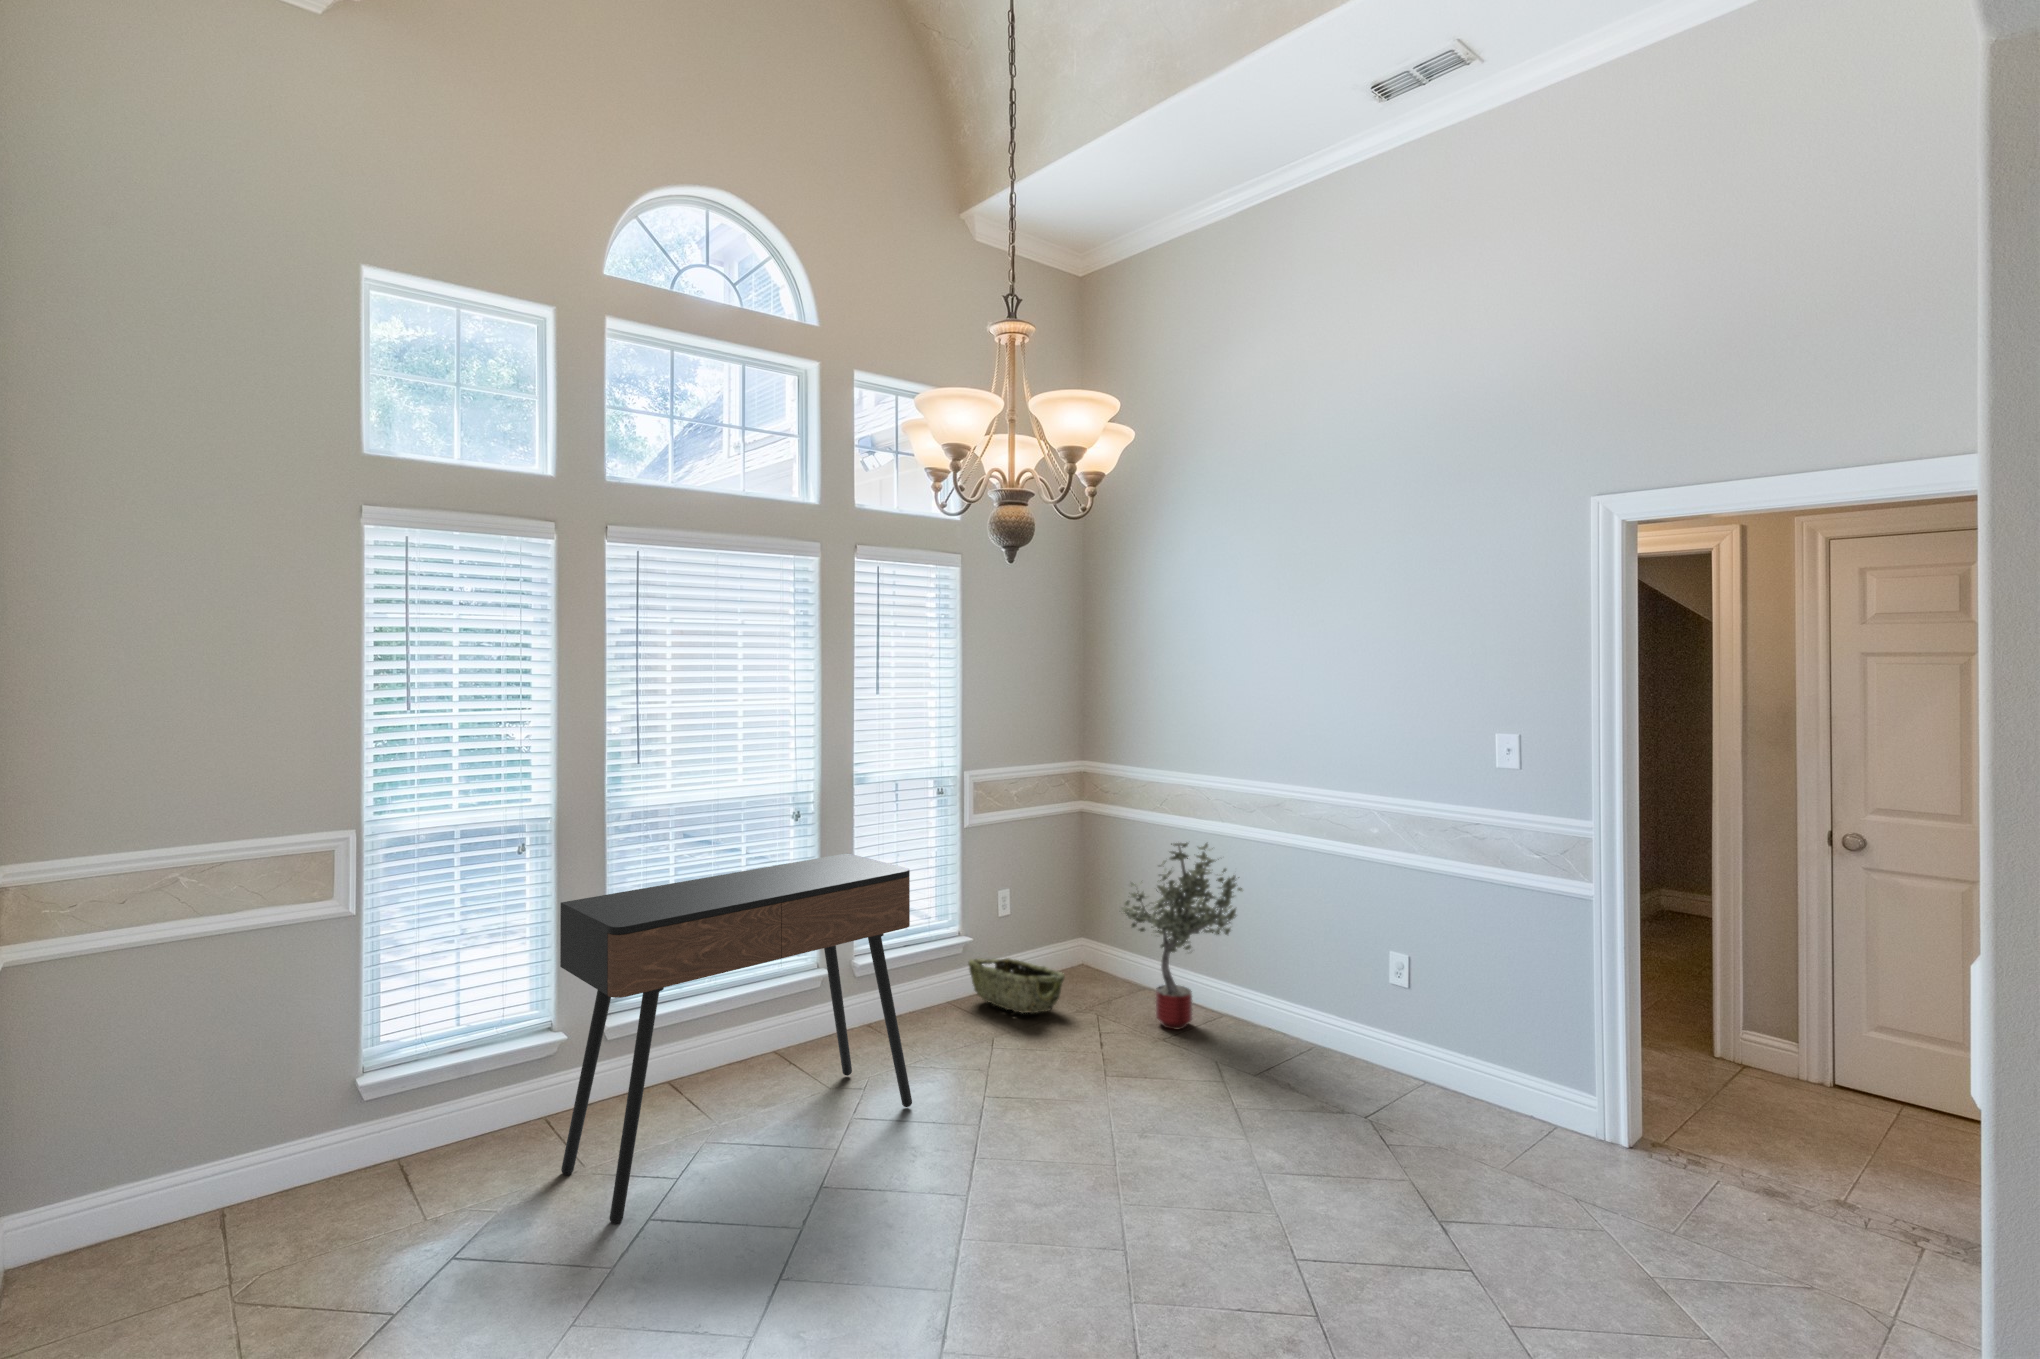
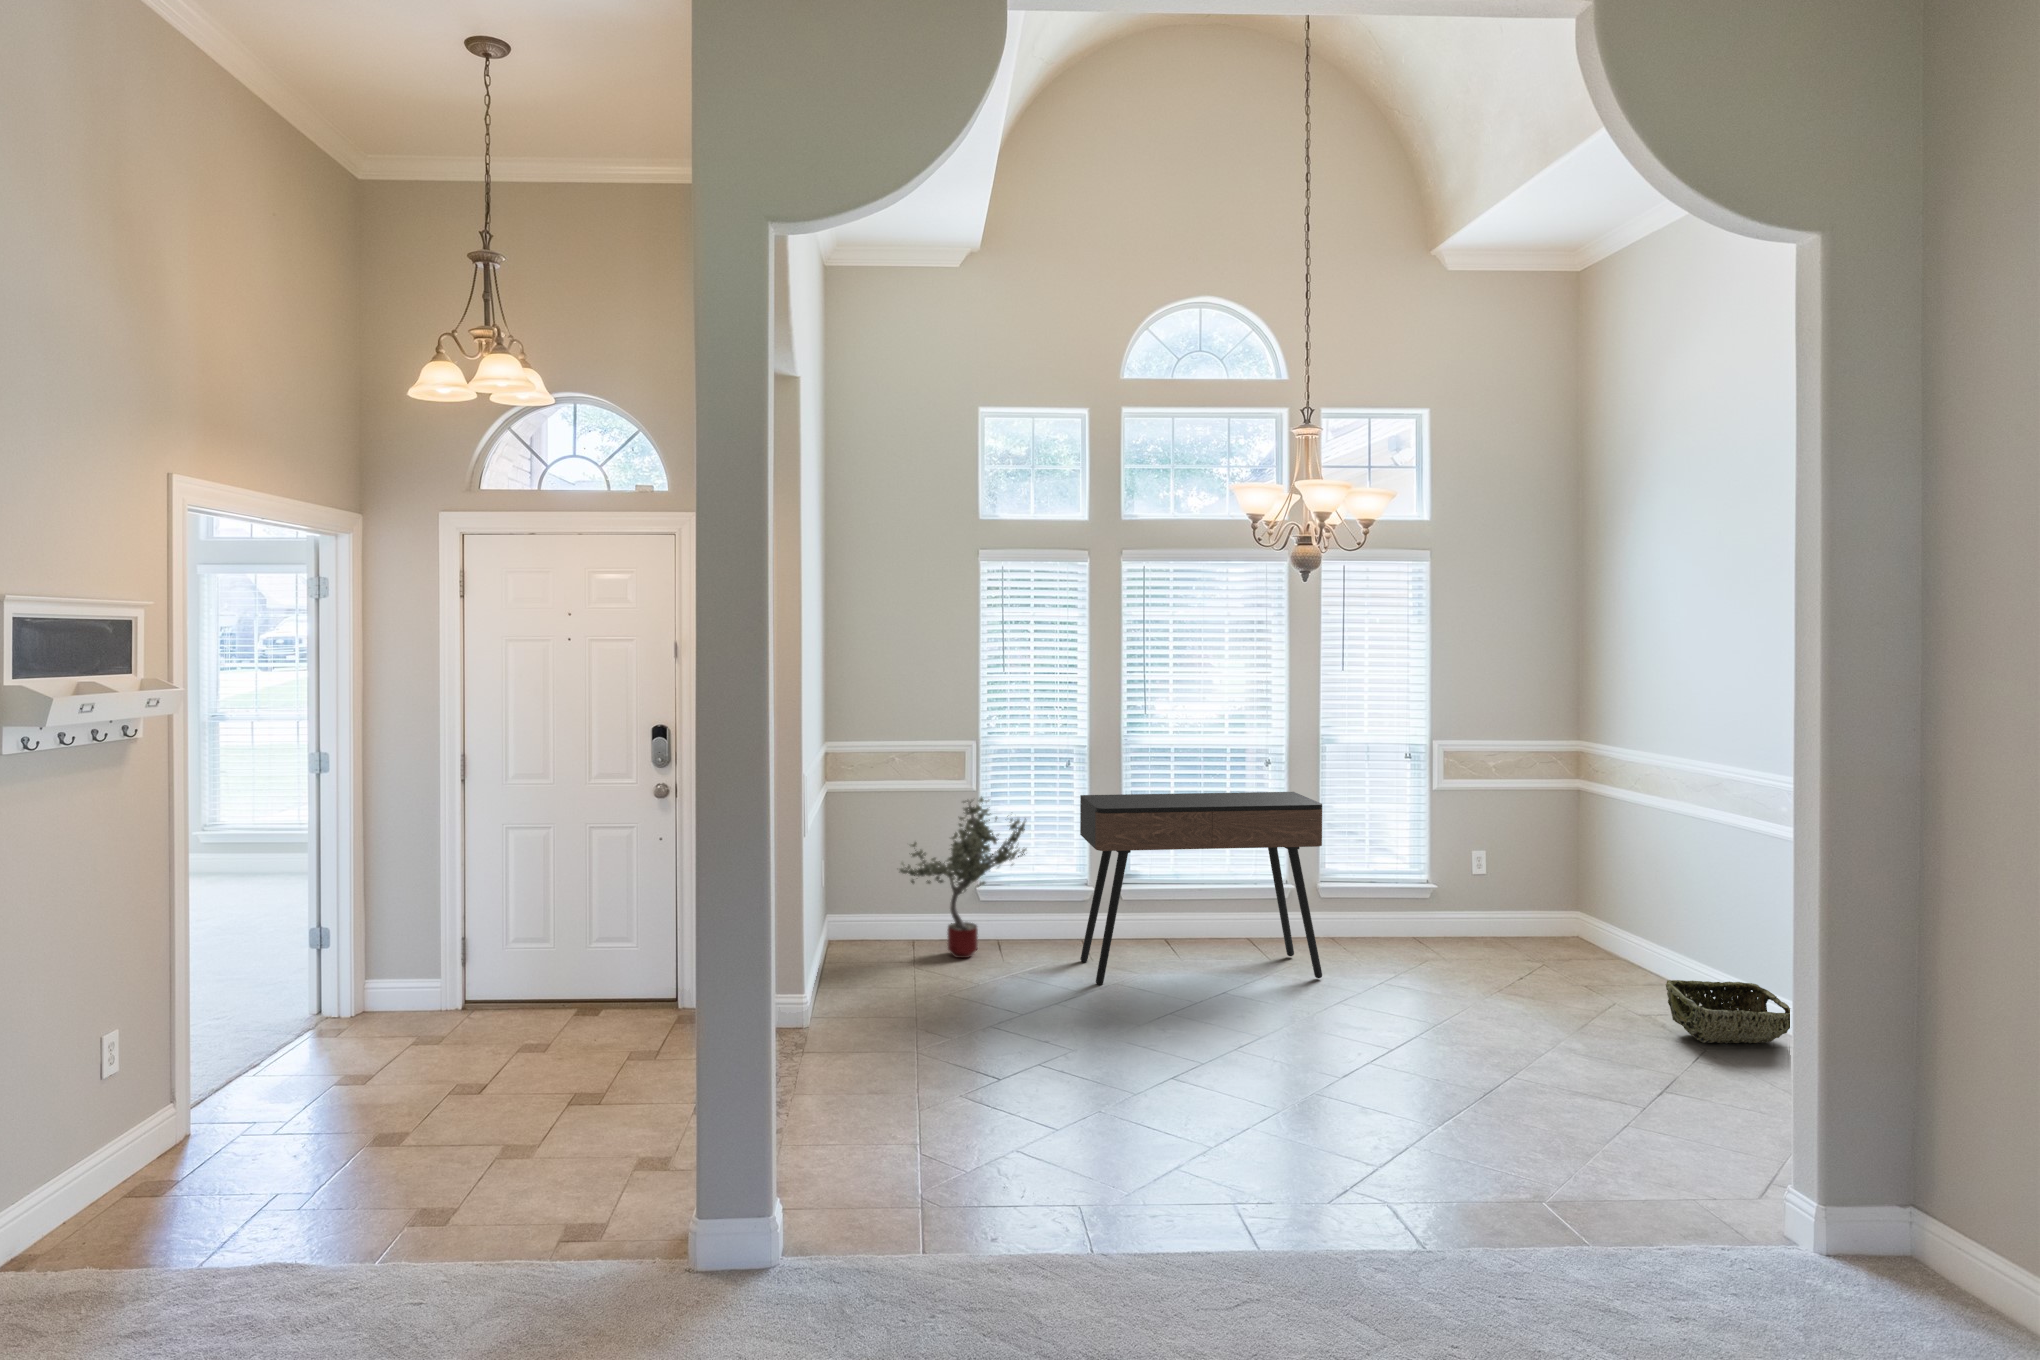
potted tree: present [1122,843,1242,1029] -> present [900,797,1026,958]
woven basket: present [969,958,1065,1013] -> present [1666,980,1790,1044]

